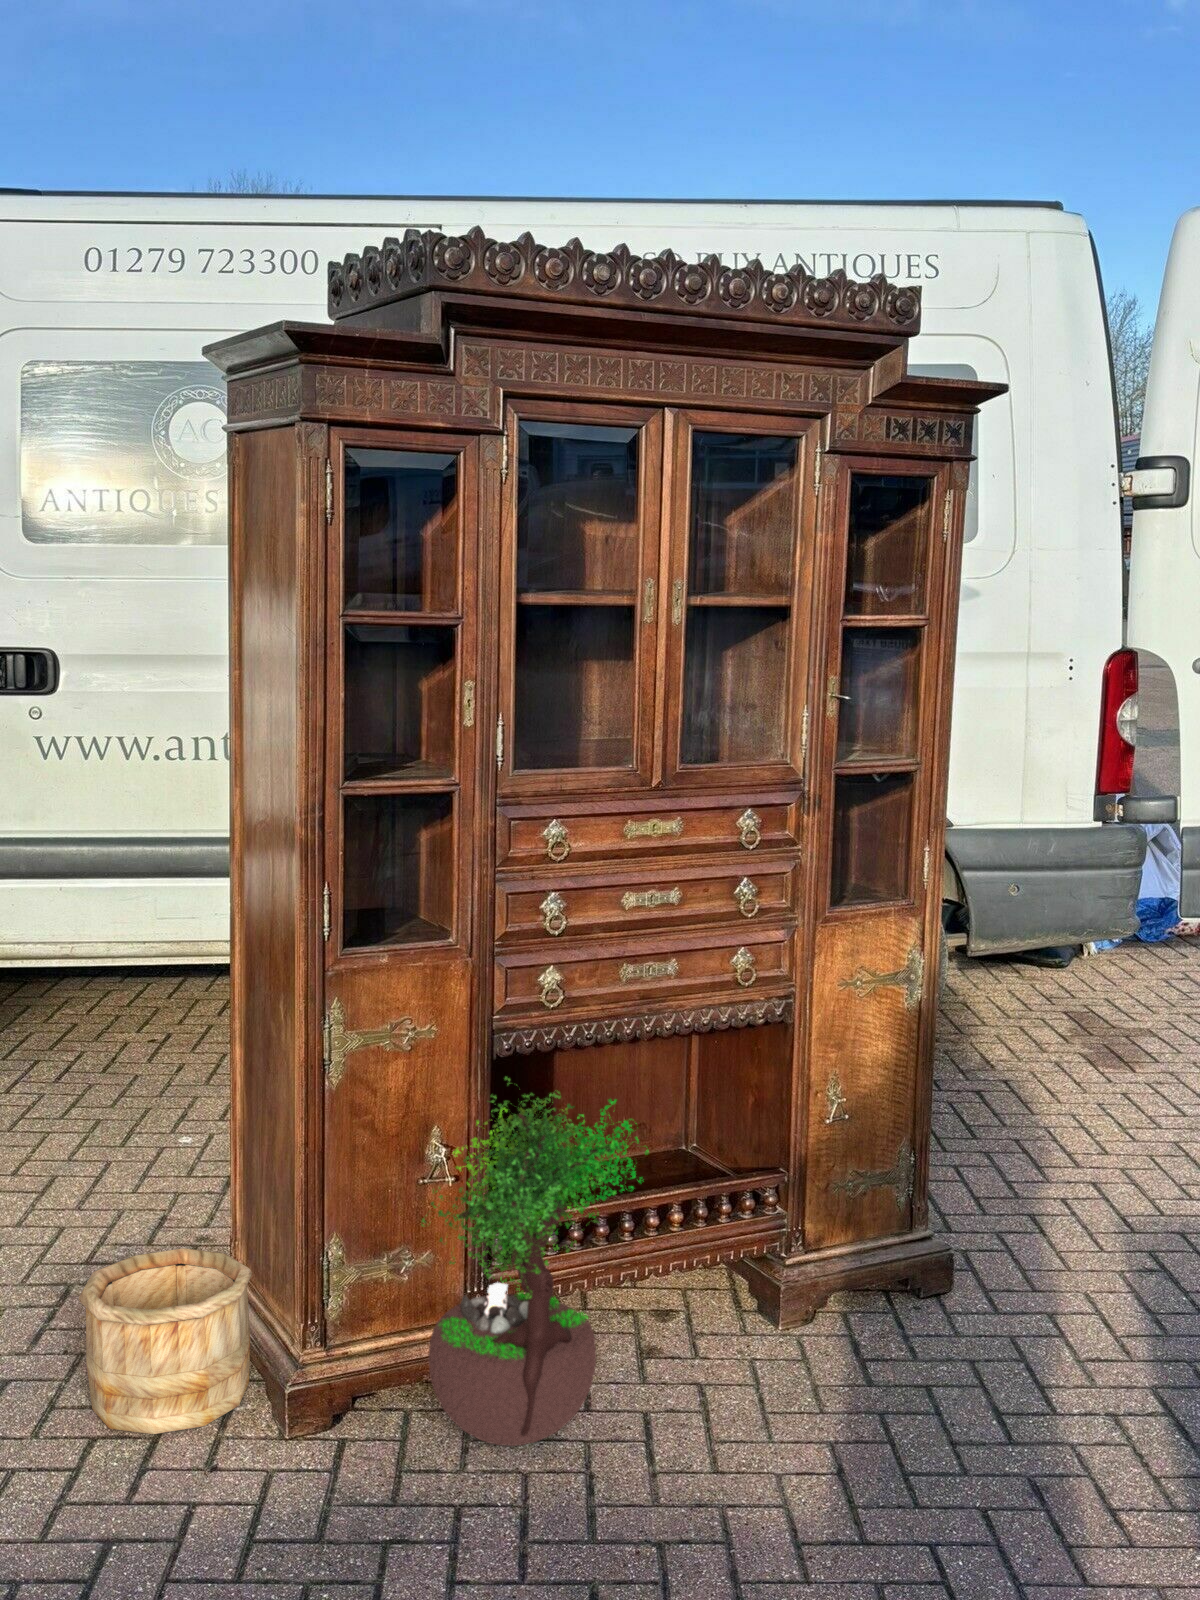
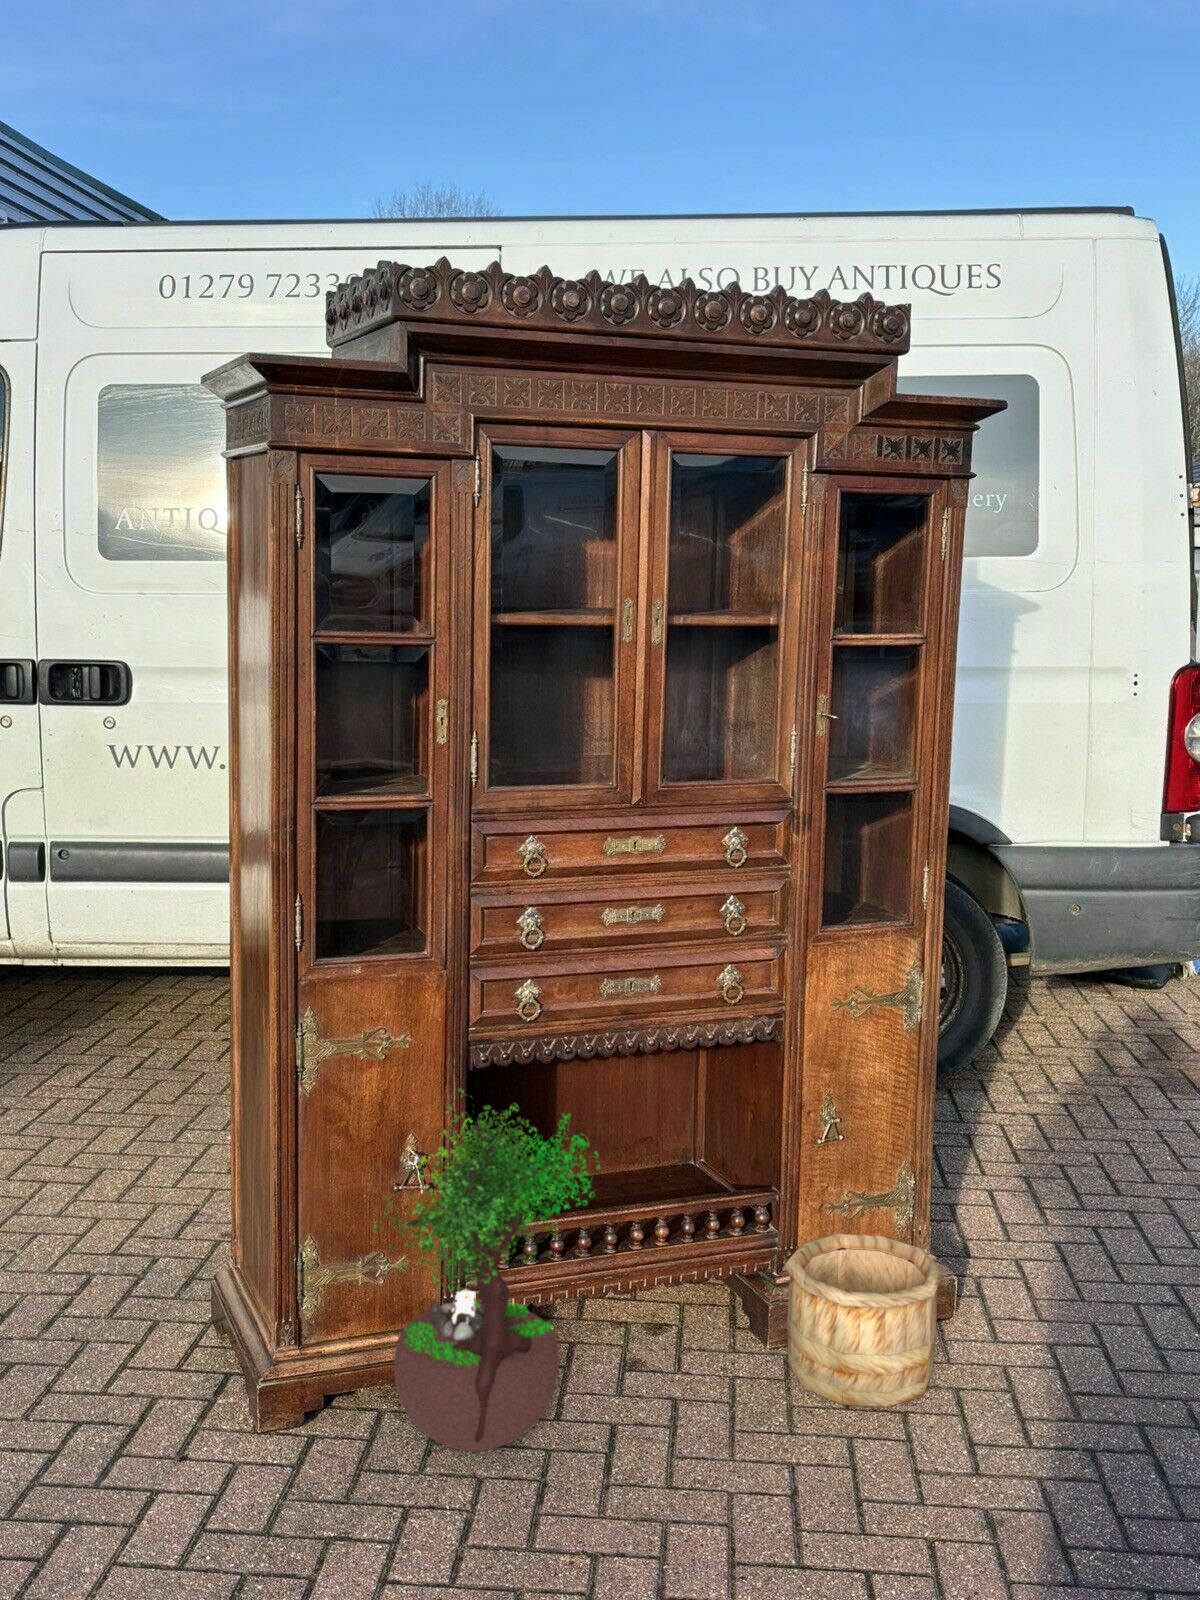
wooden bucket: present [79,1248,252,1434] -> present [785,1234,943,1407]

